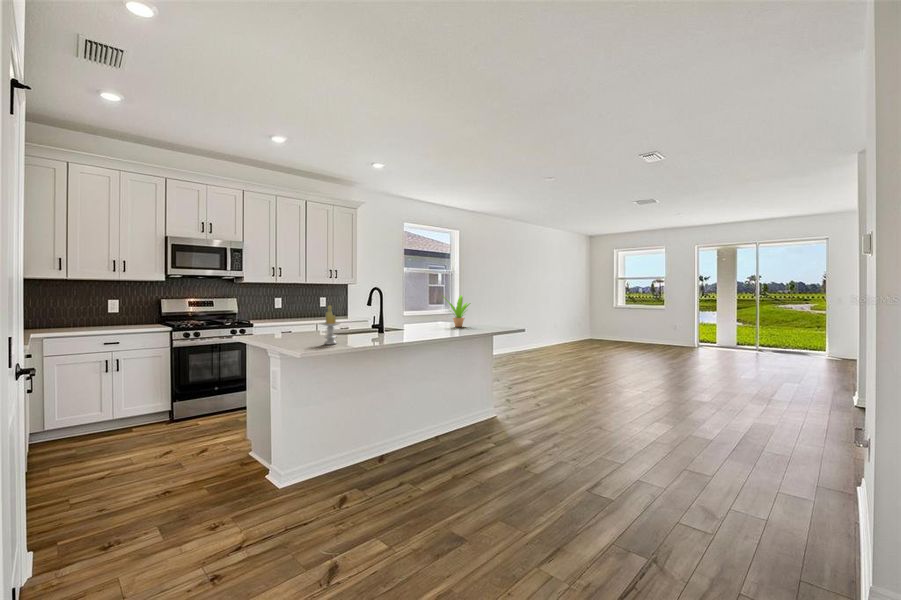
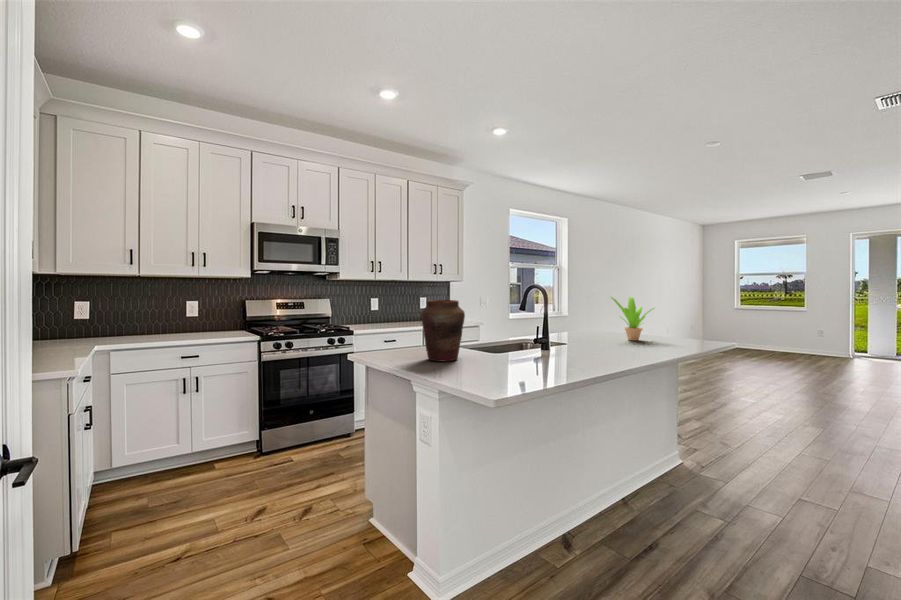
vase: none [281,297,313,338] -> present [421,300,465,362]
candle: present [321,306,340,344] -> none [501,315,532,379]

